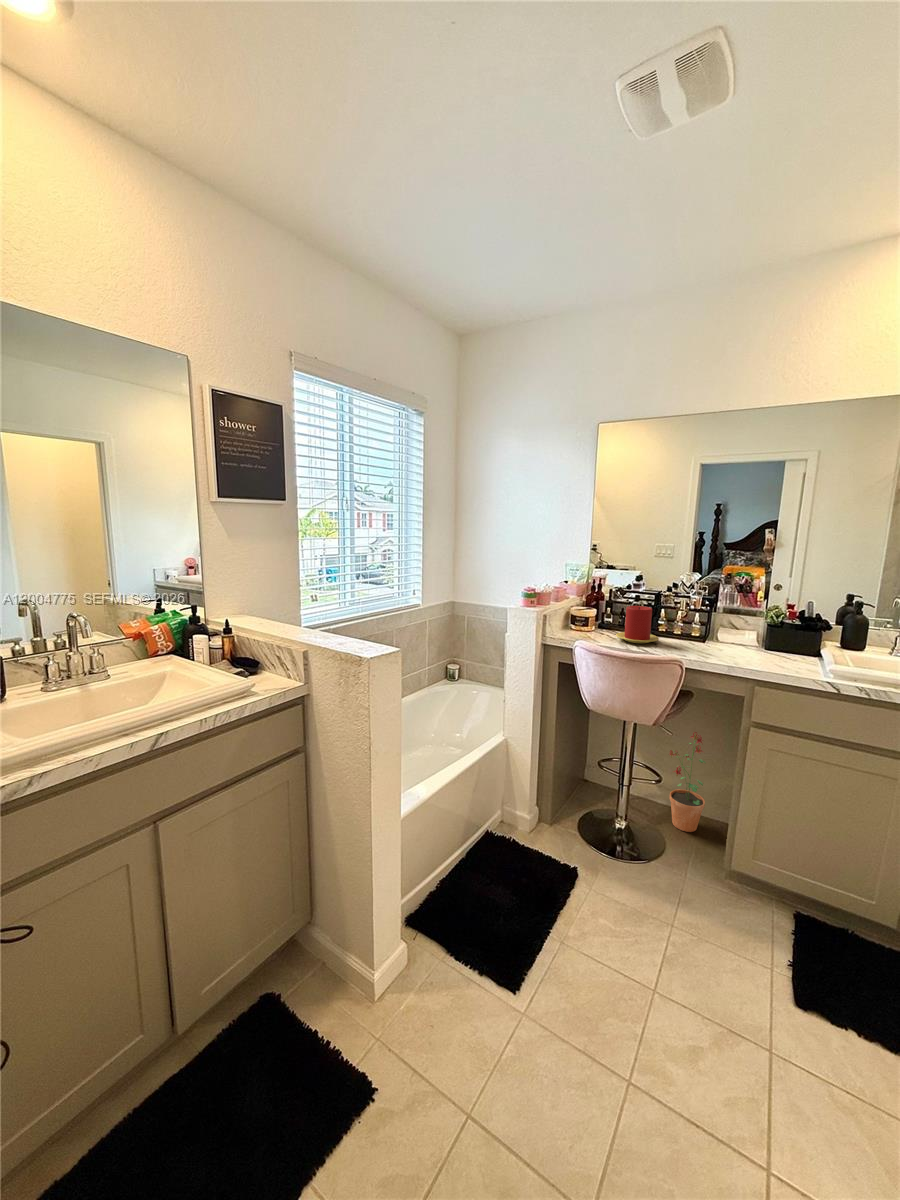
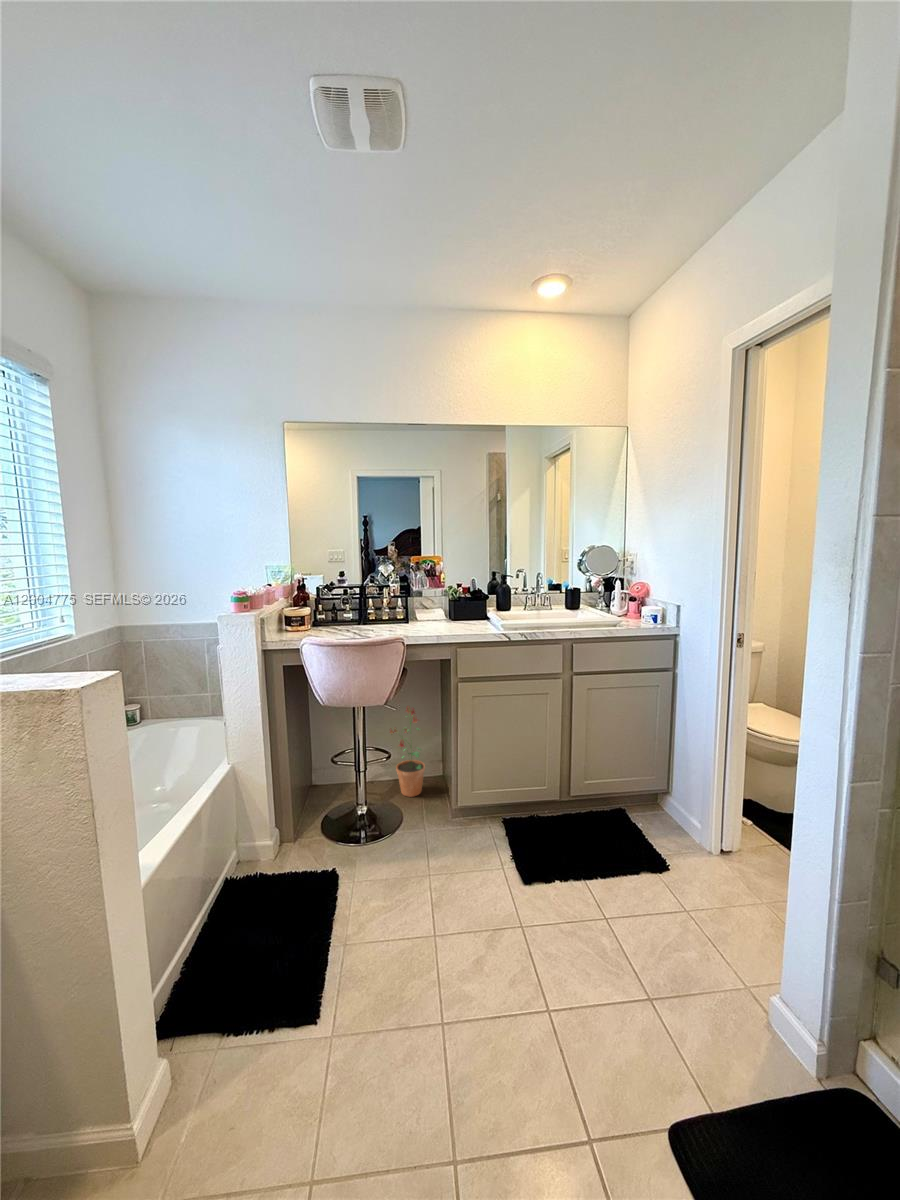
candle: present [616,606,659,643] -> none [335,598,374,632]

